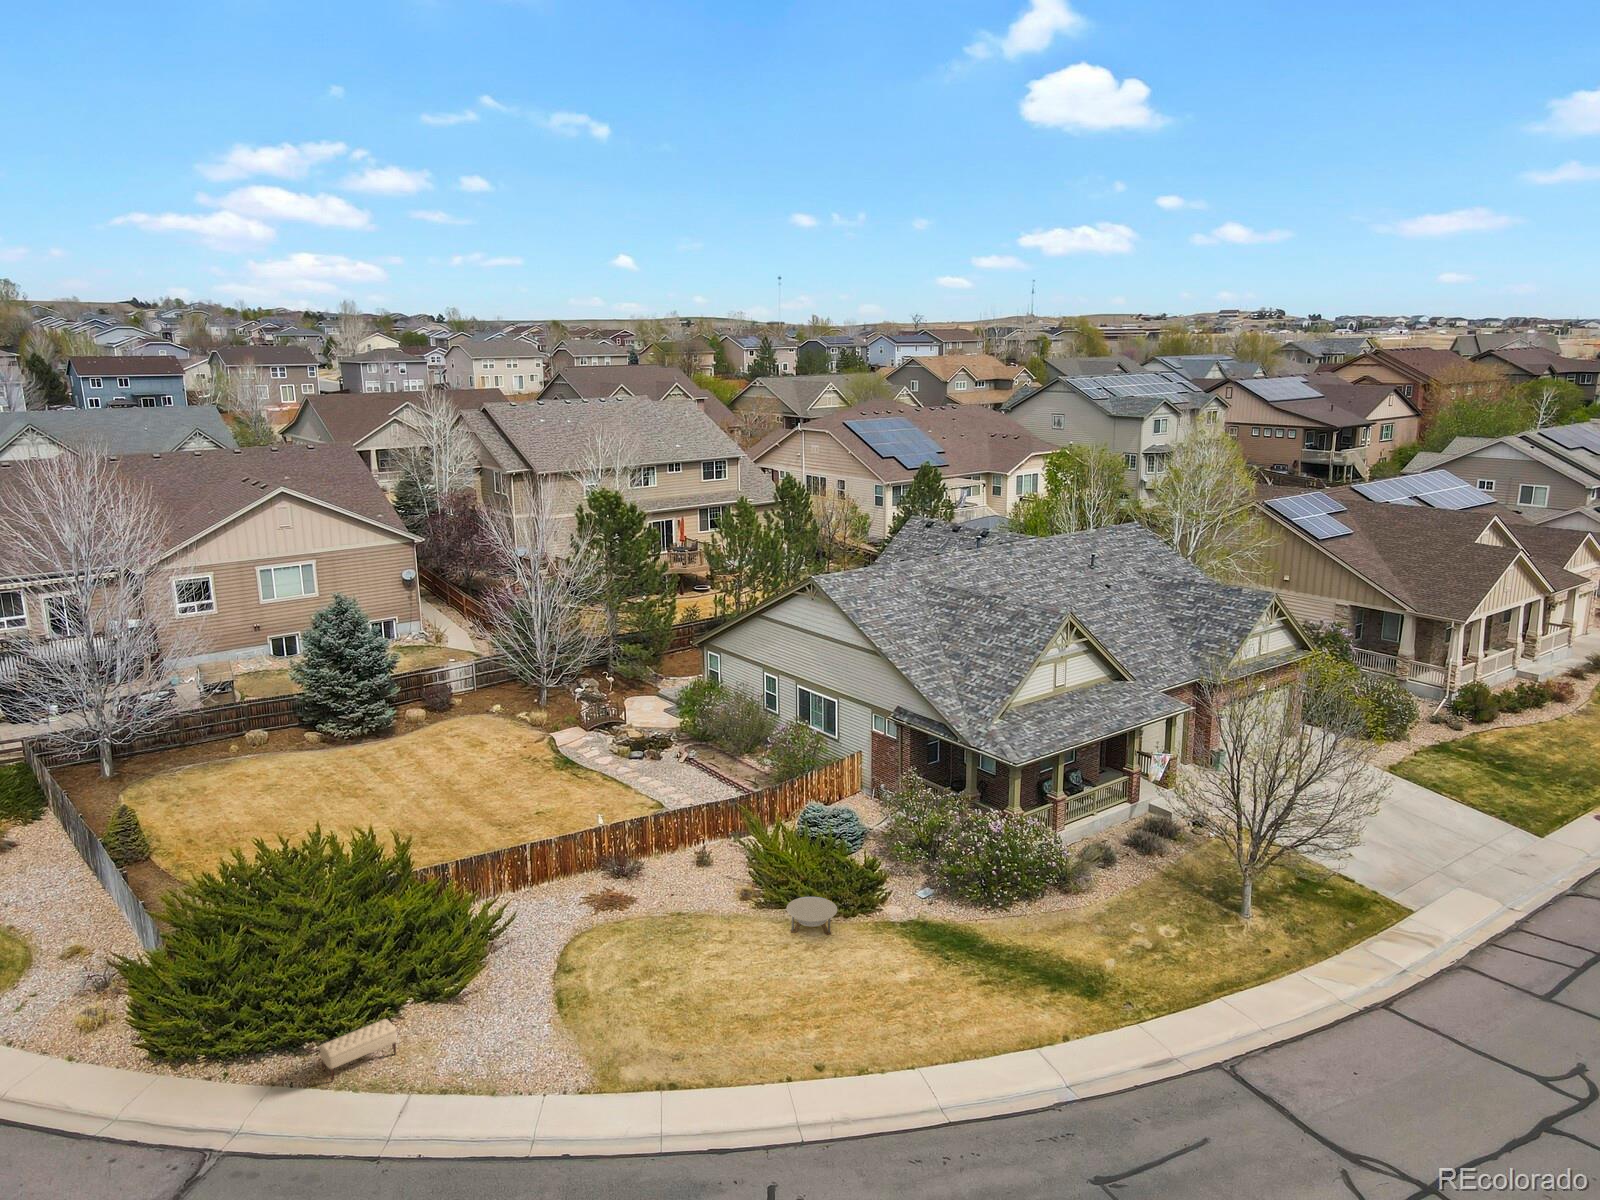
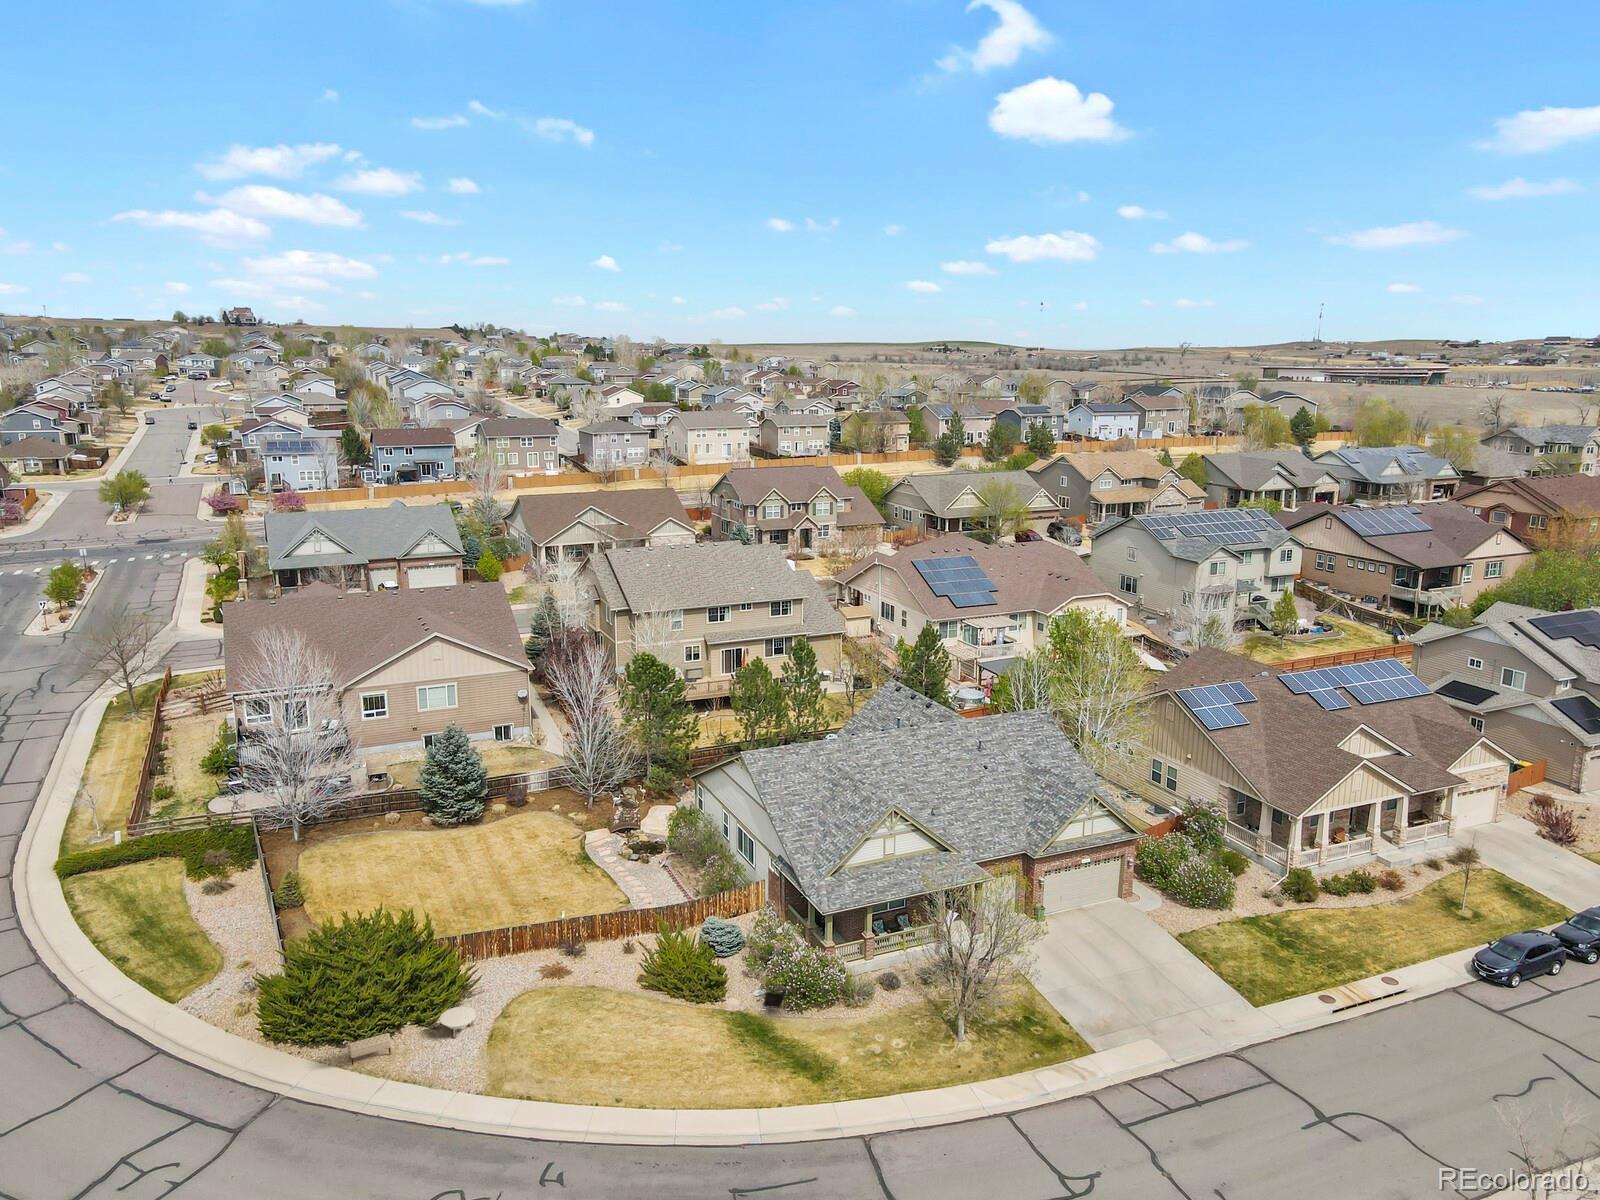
lounge chair: none [944,878,986,918] -> present [763,989,786,1010]
round table: present [786,897,837,935] -> present [440,1007,476,1038]

